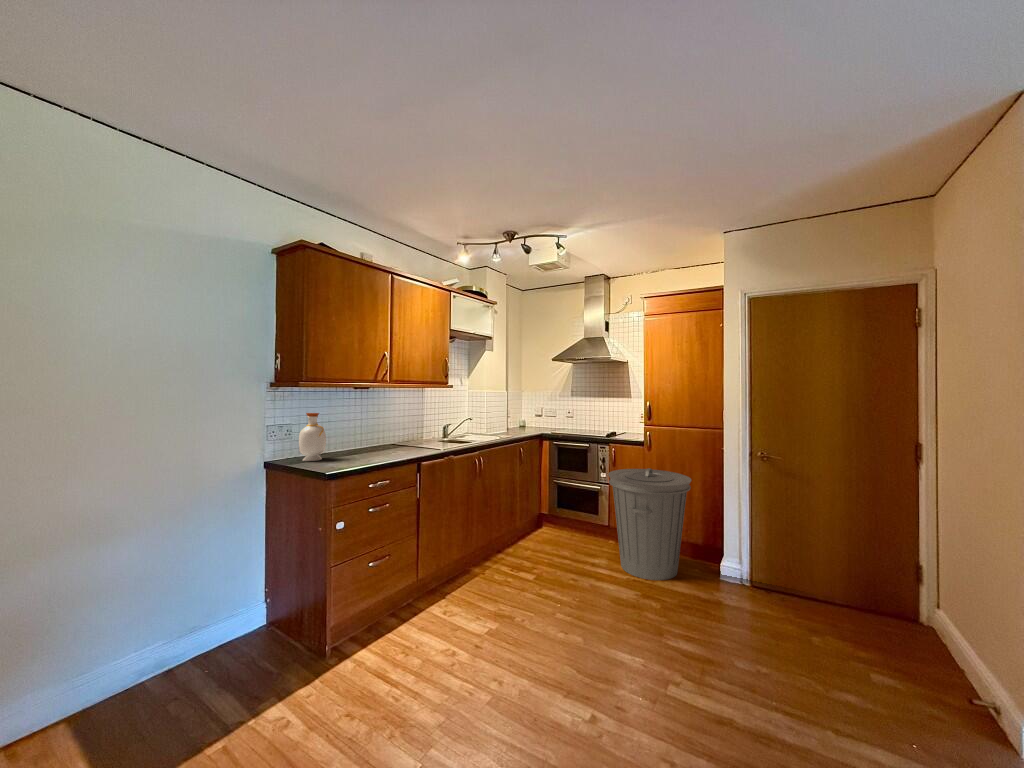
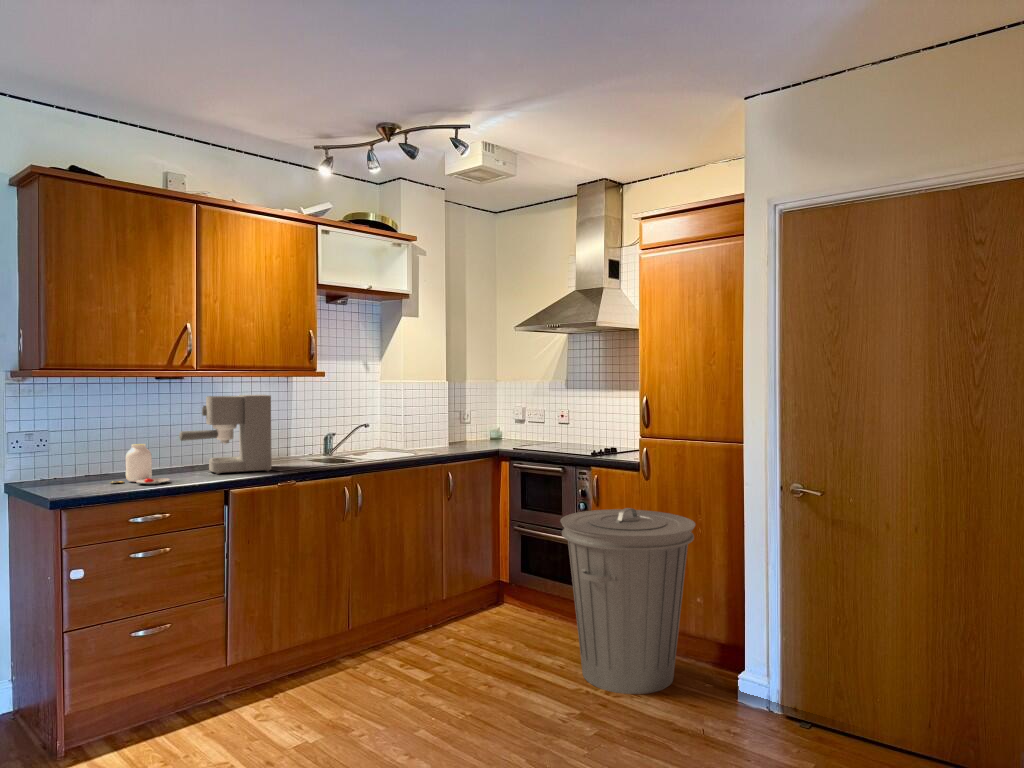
coffee maker: none [376,400,434,452] -> present [179,395,271,474]
bottle: present [299,413,326,461] -> none [54,414,96,483]
jar: none [342,433,384,461] -> present [115,444,170,484]

